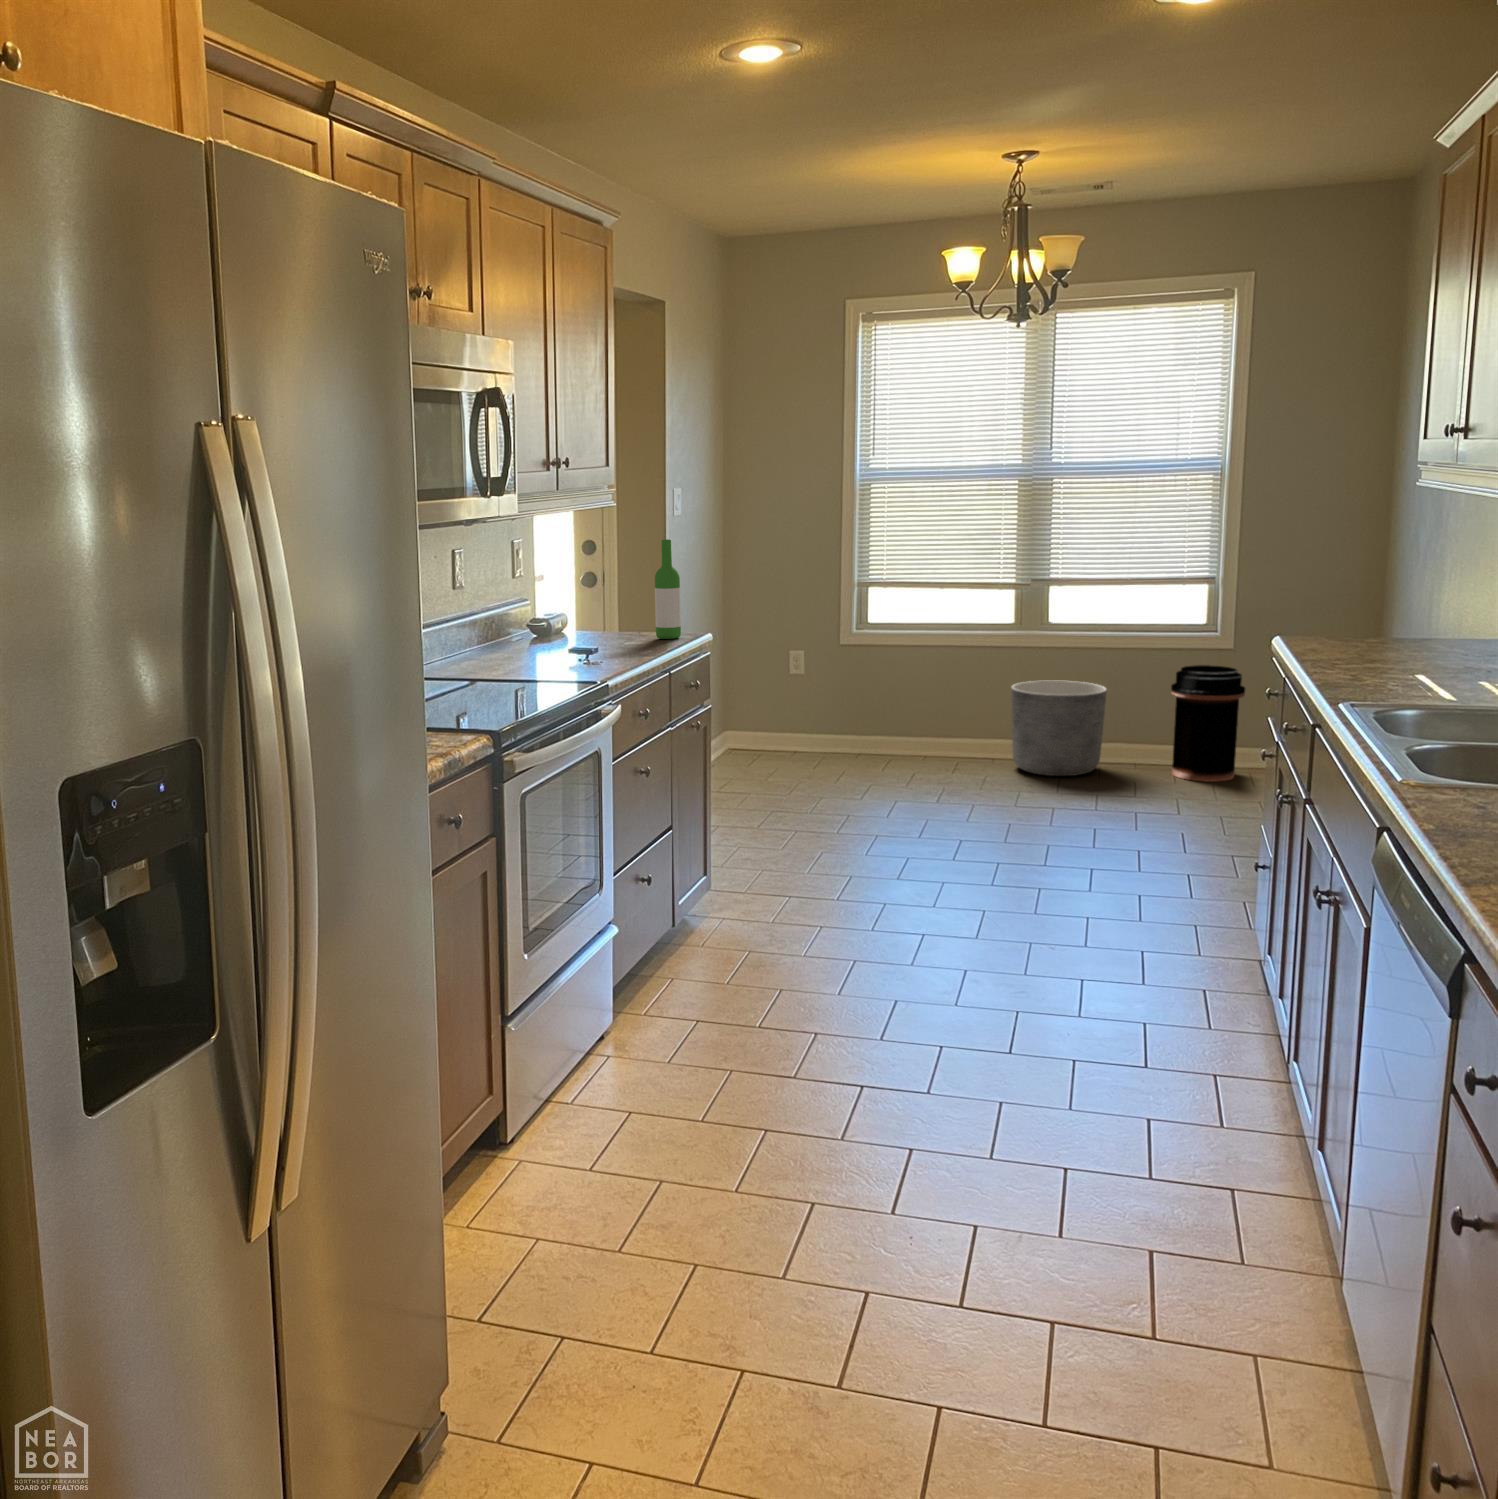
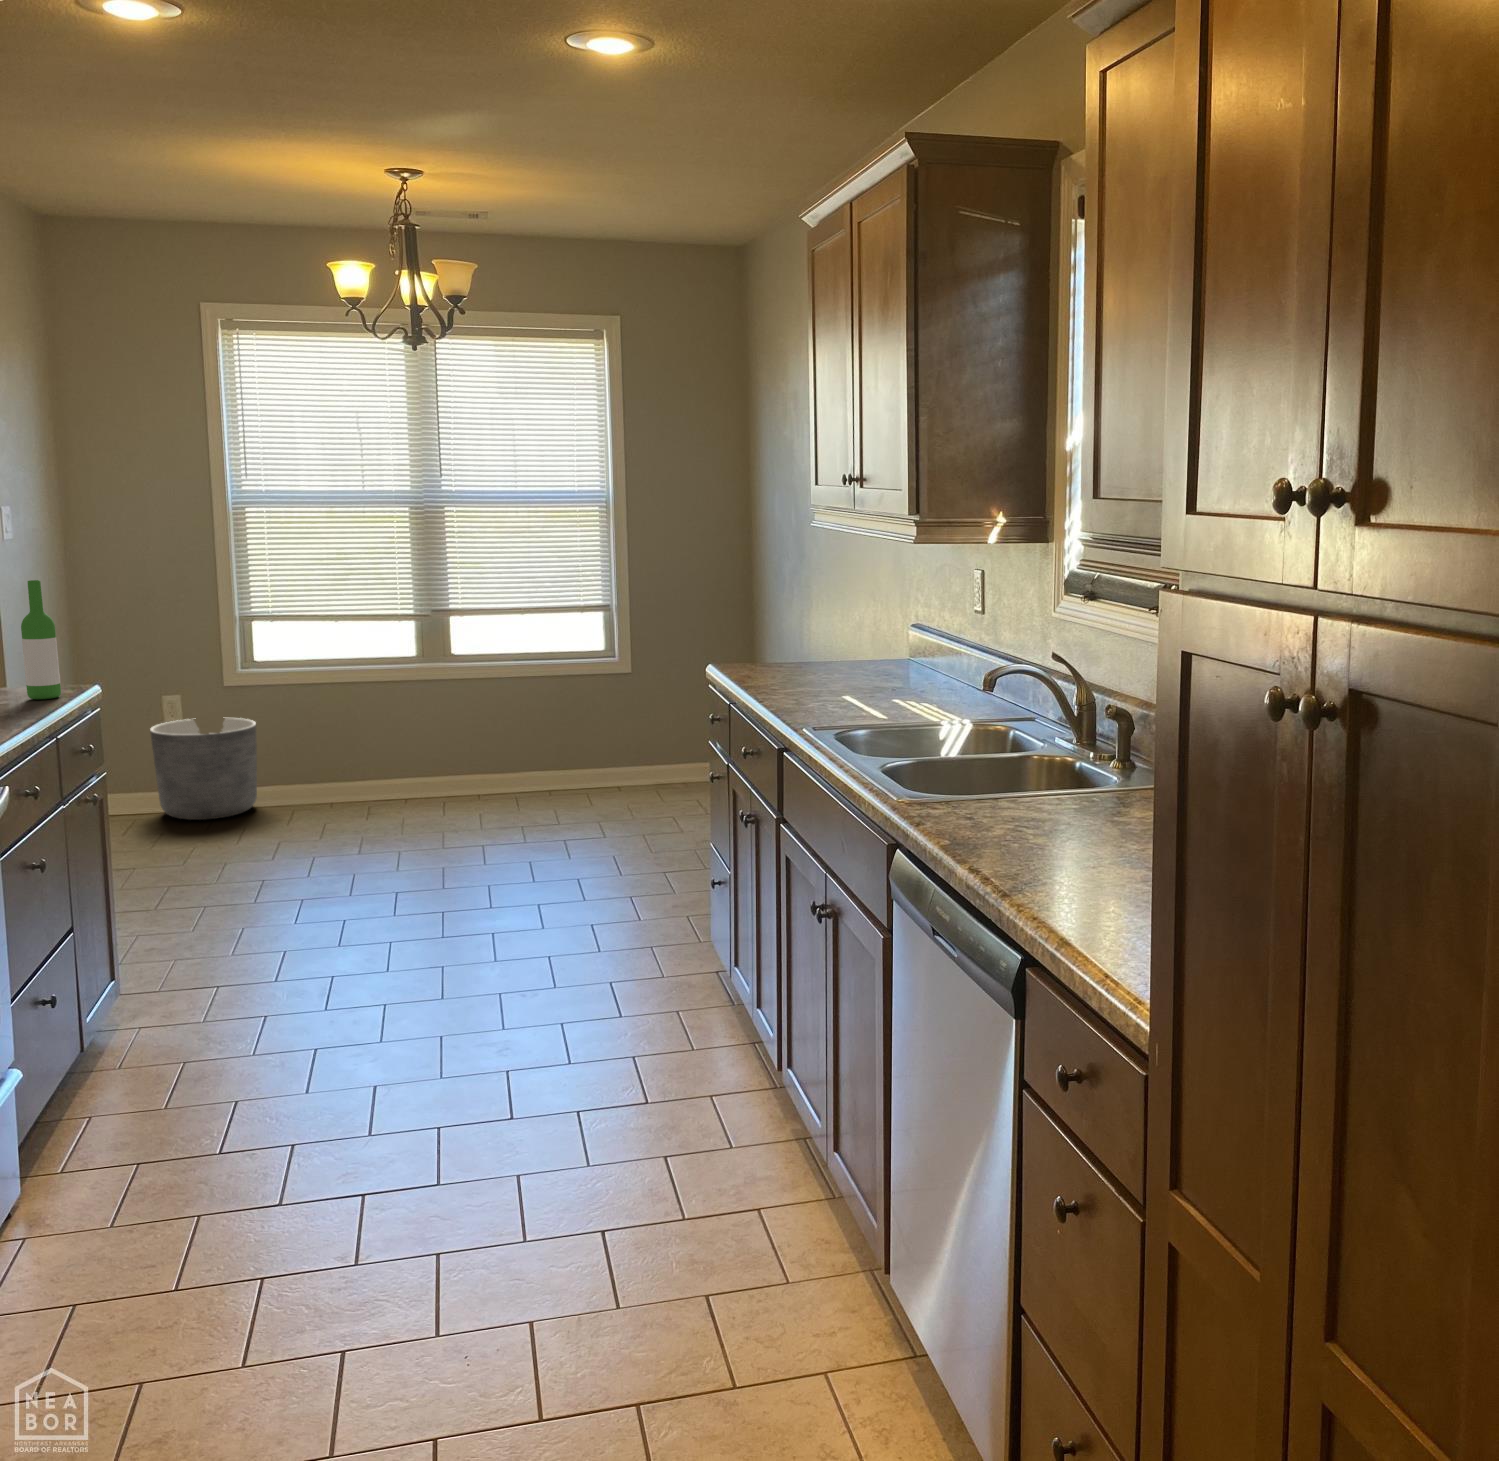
trash can: present [1171,665,1245,782] -> none [577,687,645,800]
planter: present [1011,680,1107,776] -> present [150,718,257,820]

